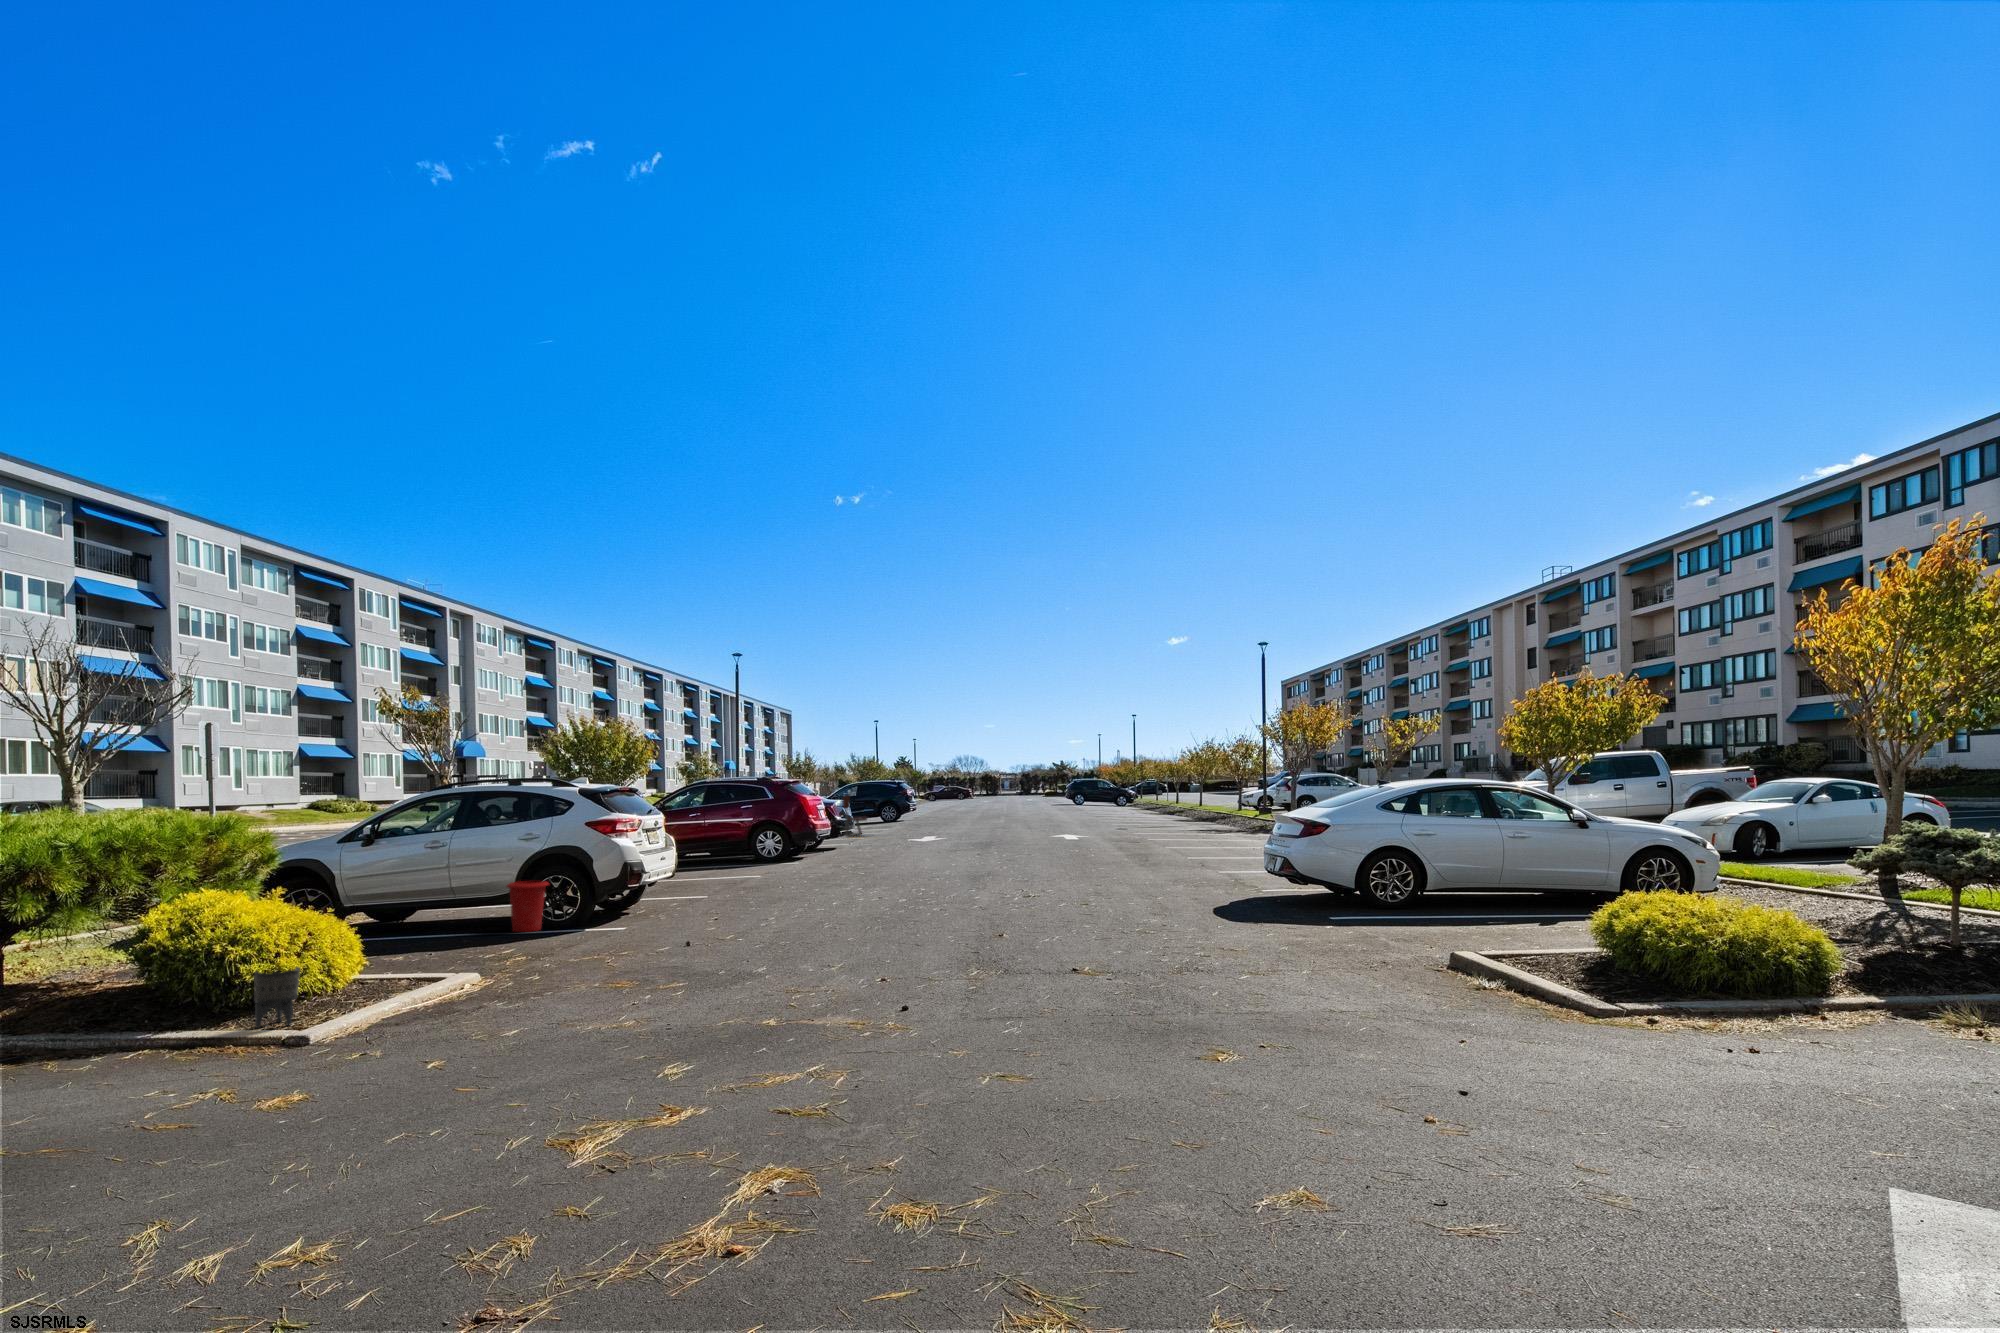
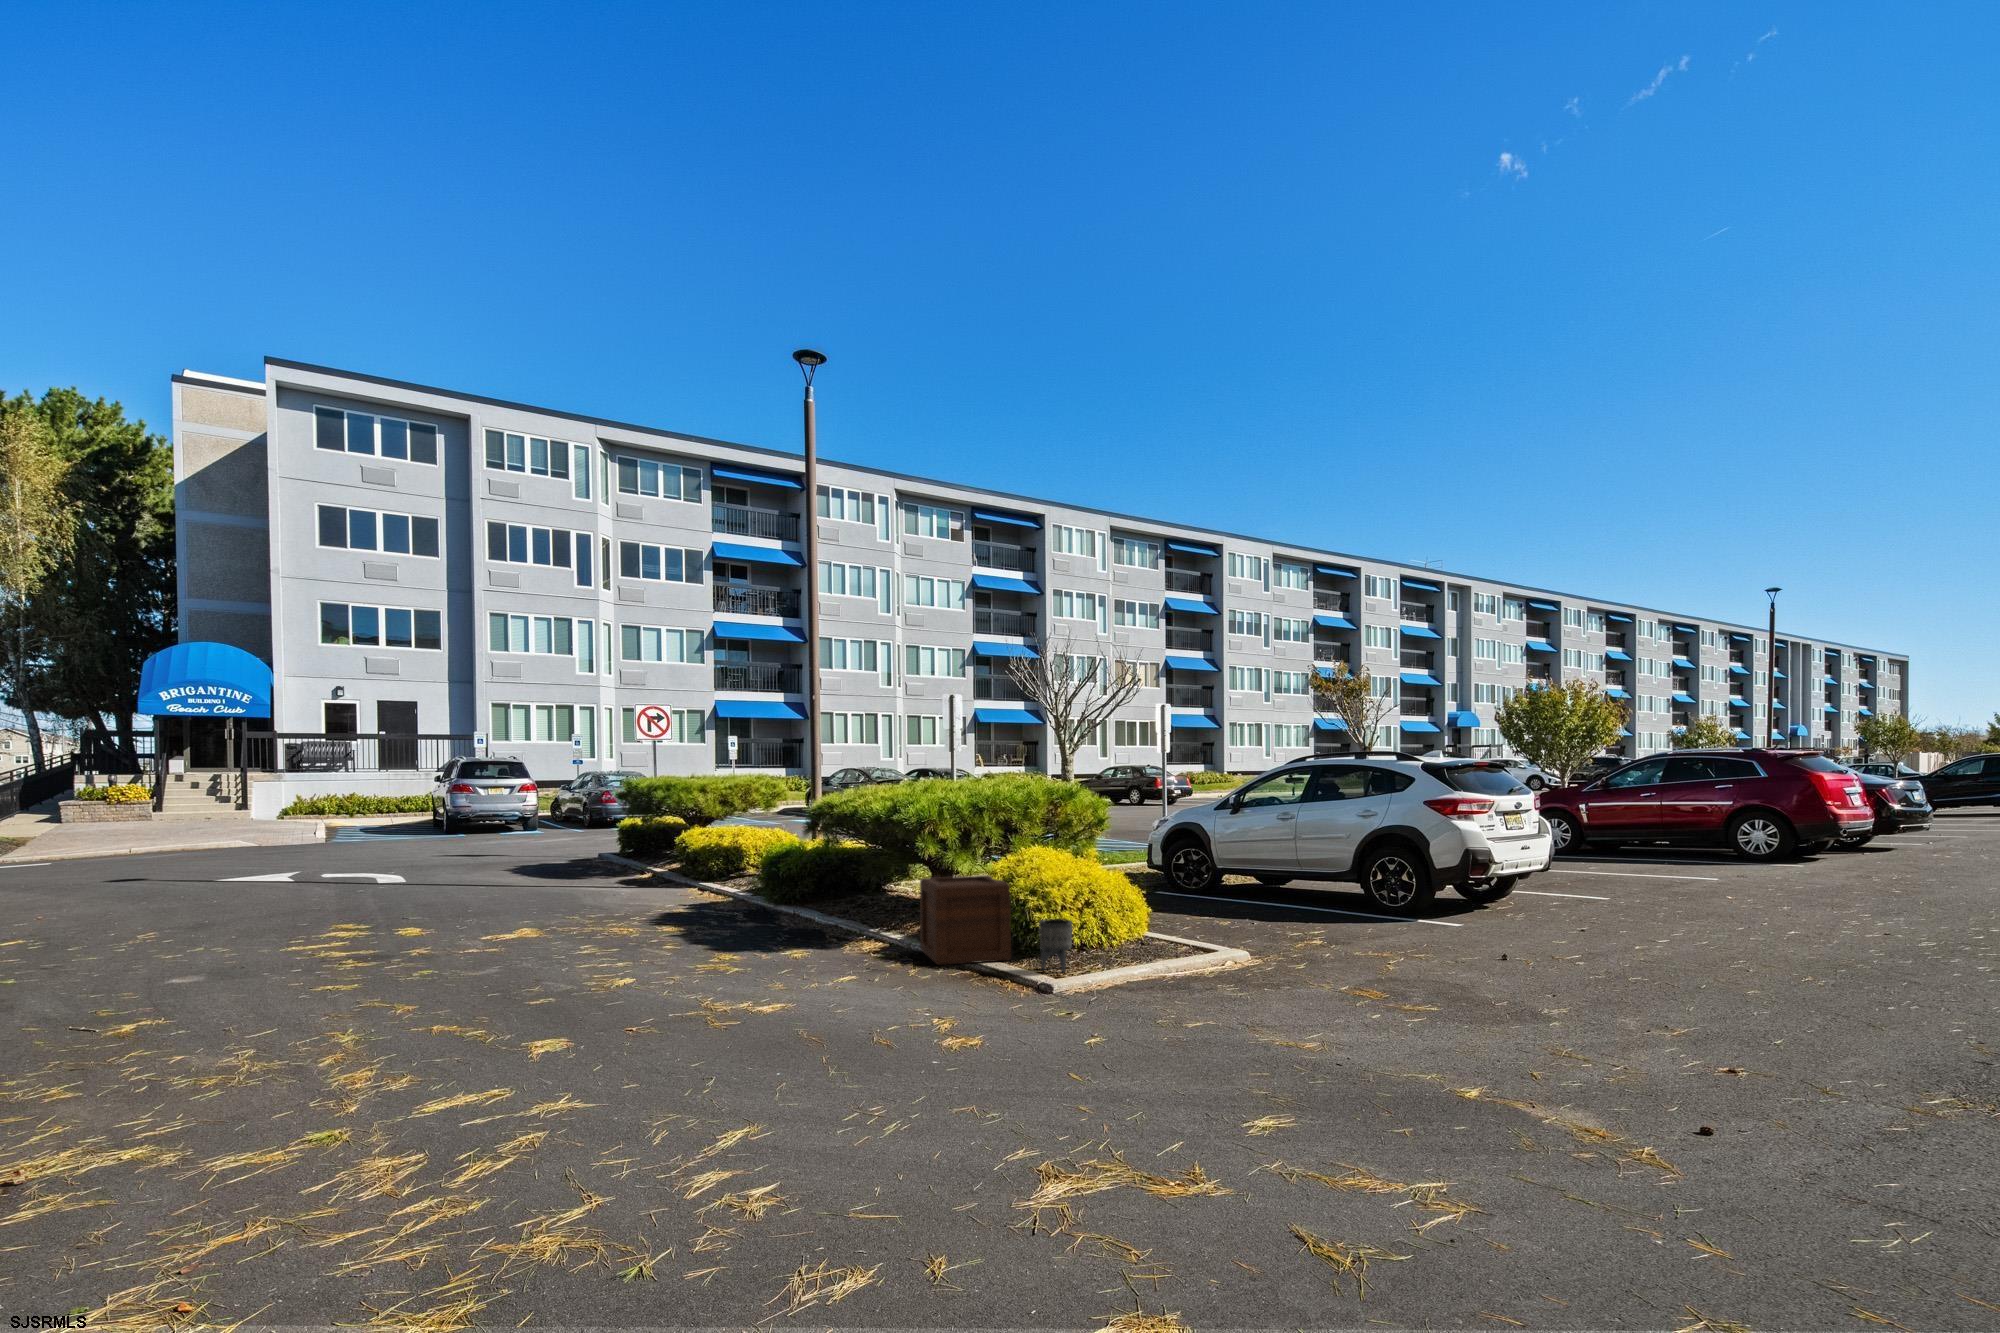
bench: present [842,795,867,837] -> none [1909,778,1958,835]
waste bin: present [507,881,549,932] -> none [1342,860,1386,913]
wooden crate: none [30,930,201,1050] -> present [920,875,1011,965]

